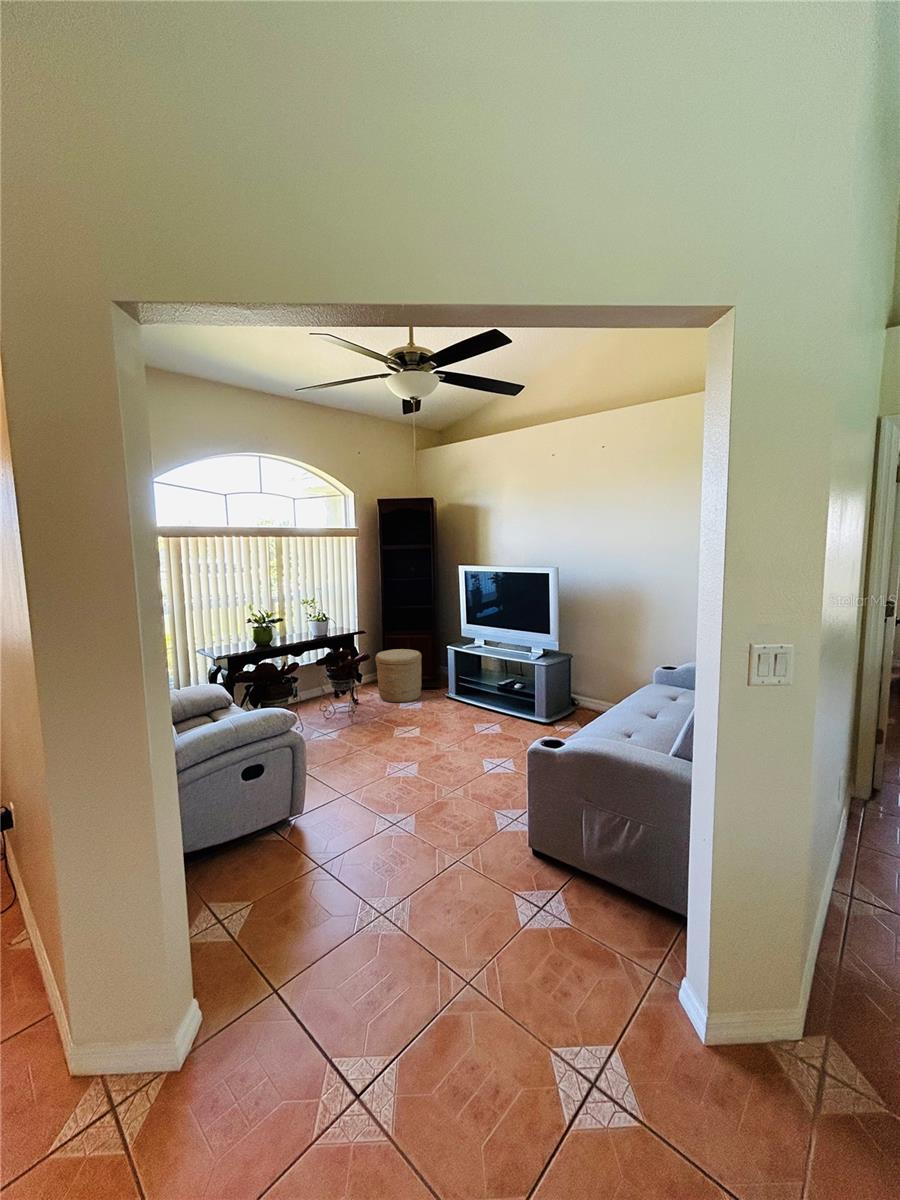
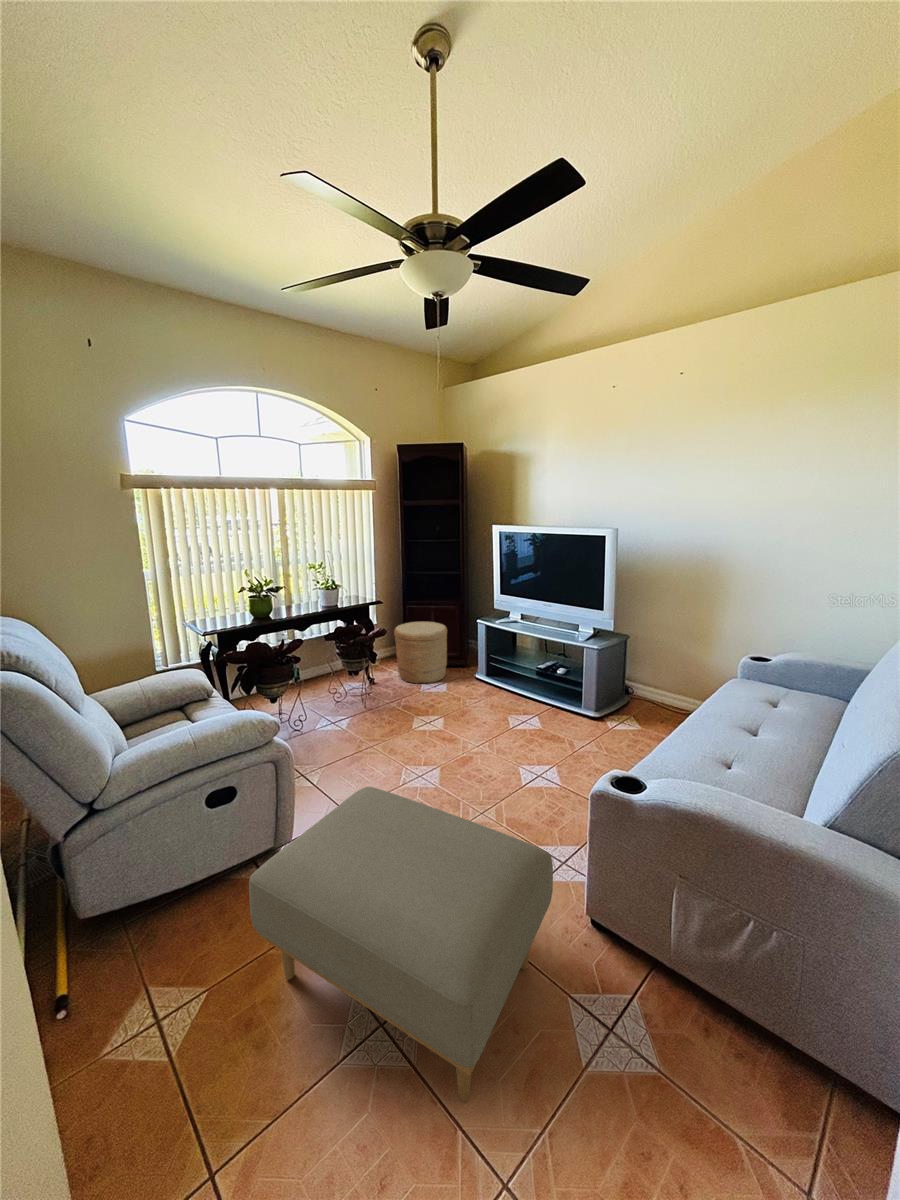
ottoman: none [285,762,498,947] -> present [249,787,553,1103]

